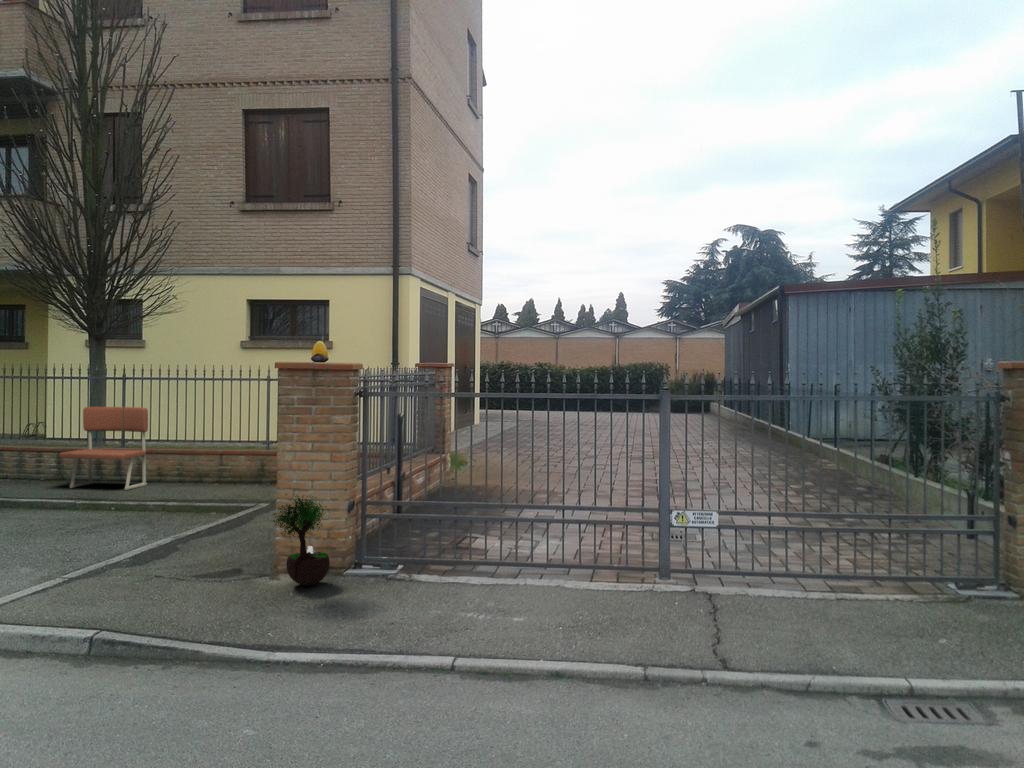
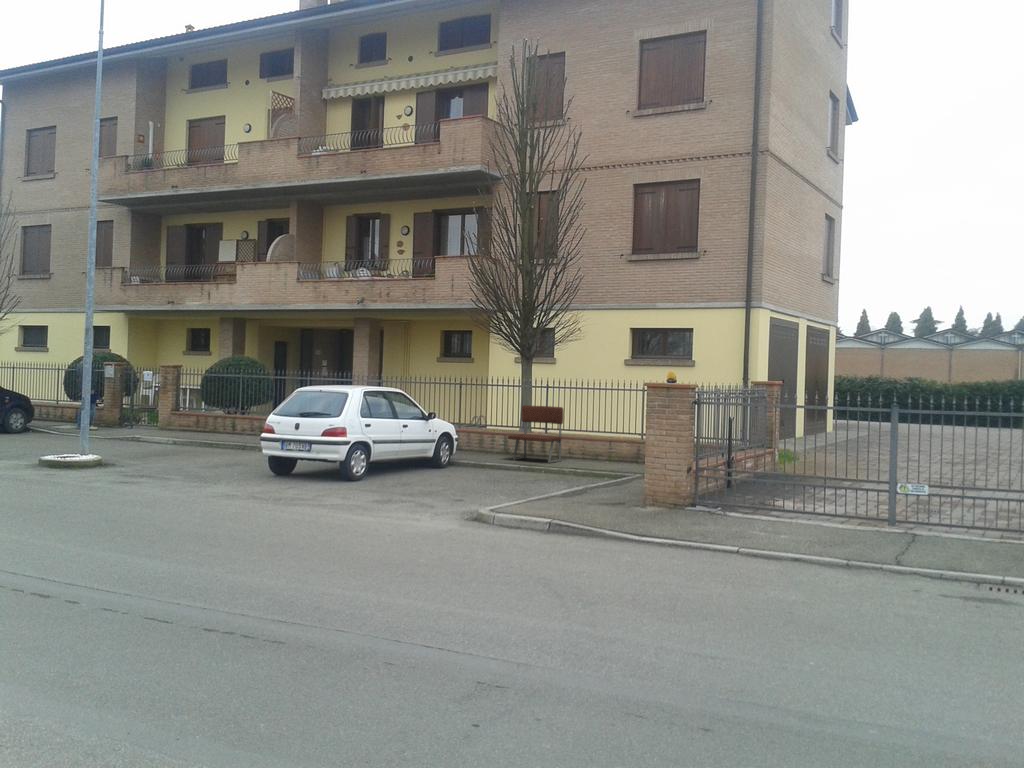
potted tree: present [273,489,330,585] -> none [641,456,675,514]

